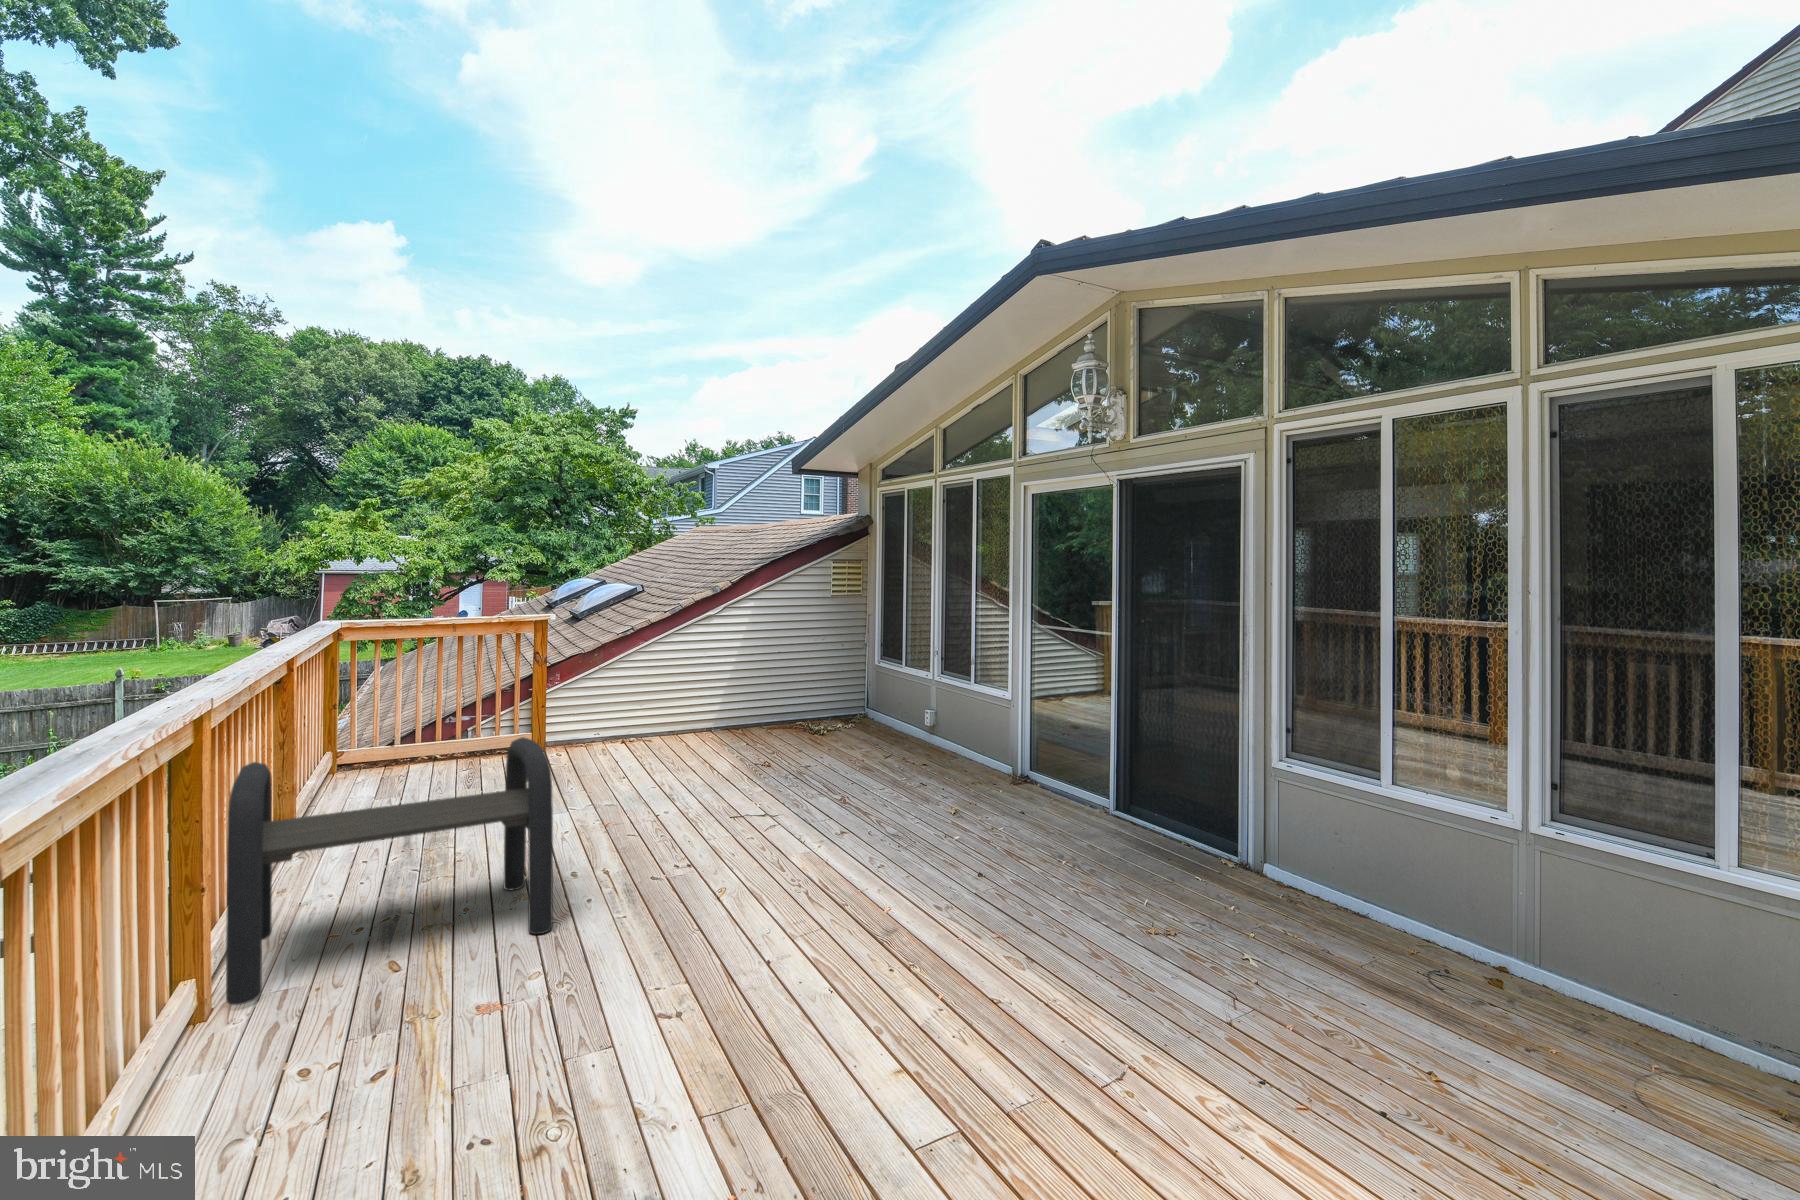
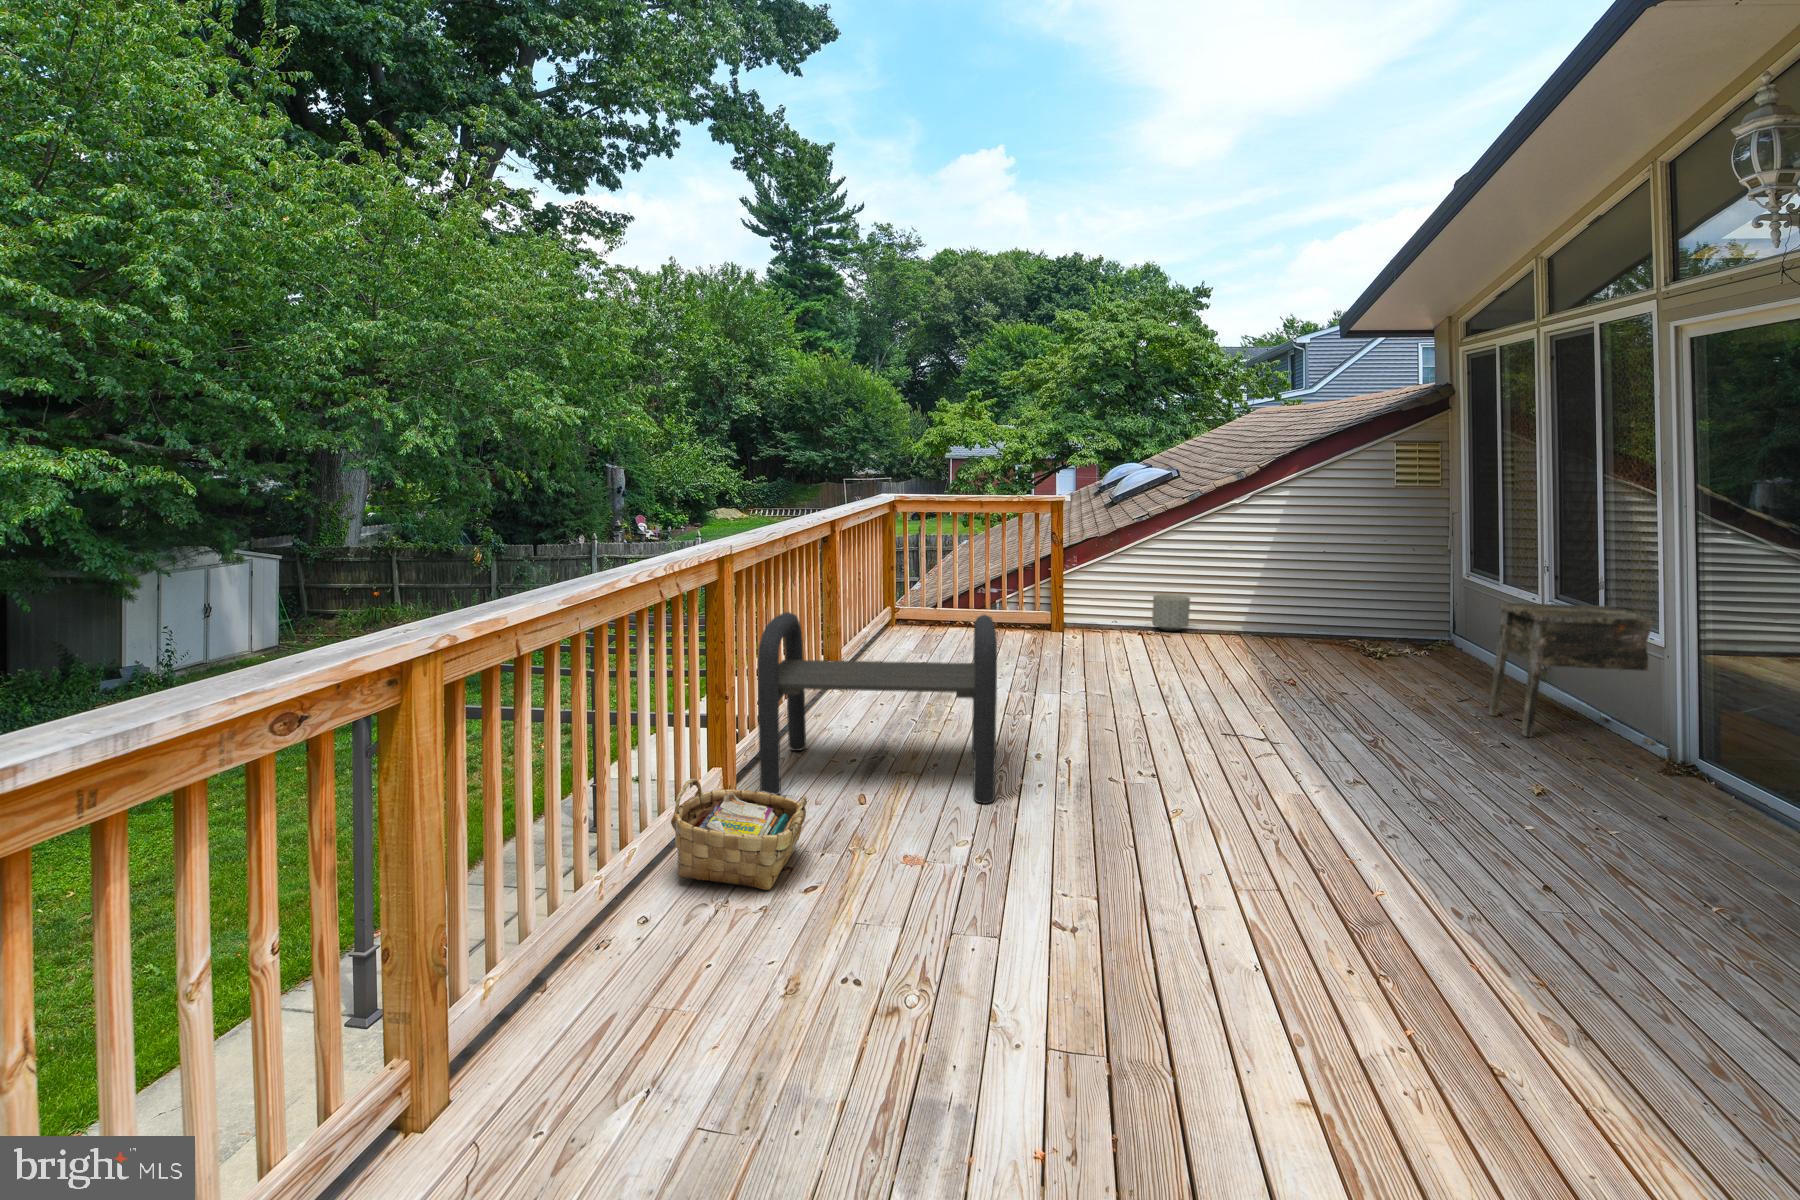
side table: none [904,686,998,783] -> present [1489,603,1655,745]
planter: none [639,706,674,741] -> present [1152,594,1190,631]
woven basket: none [130,973,351,1140] -> present [671,778,807,890]

